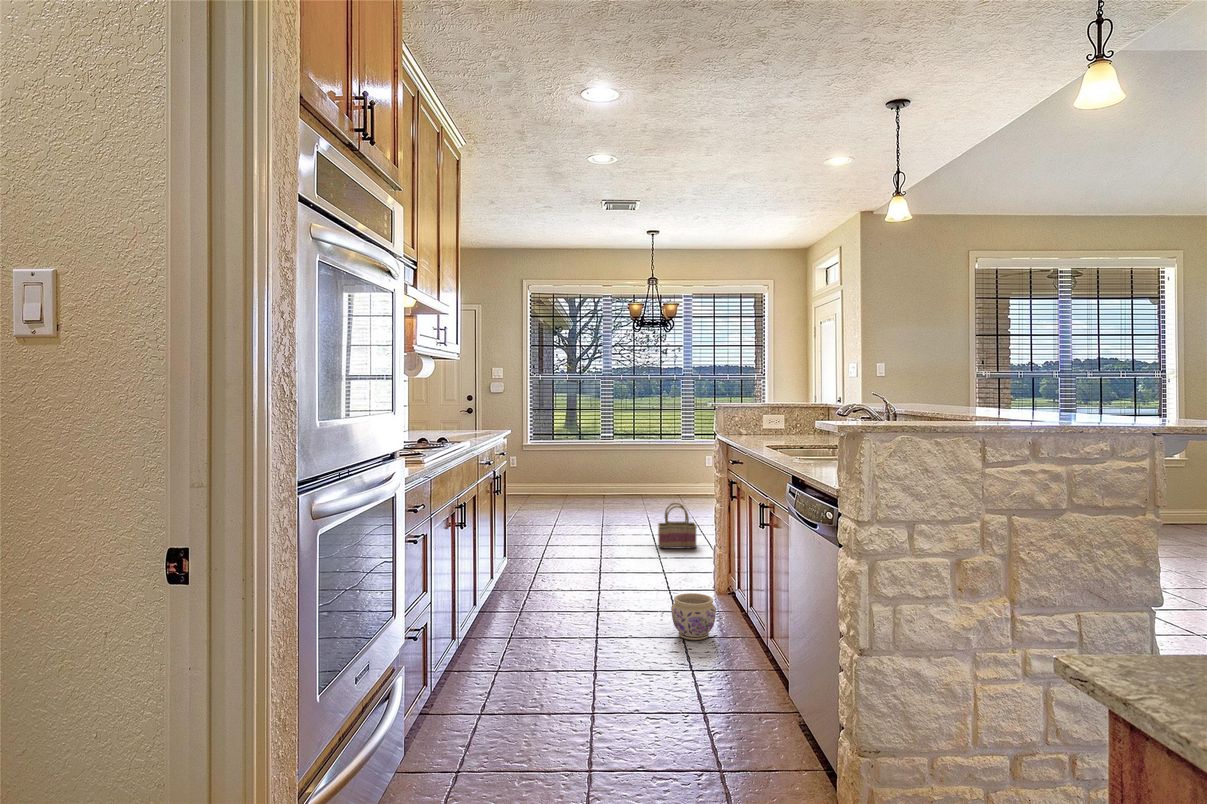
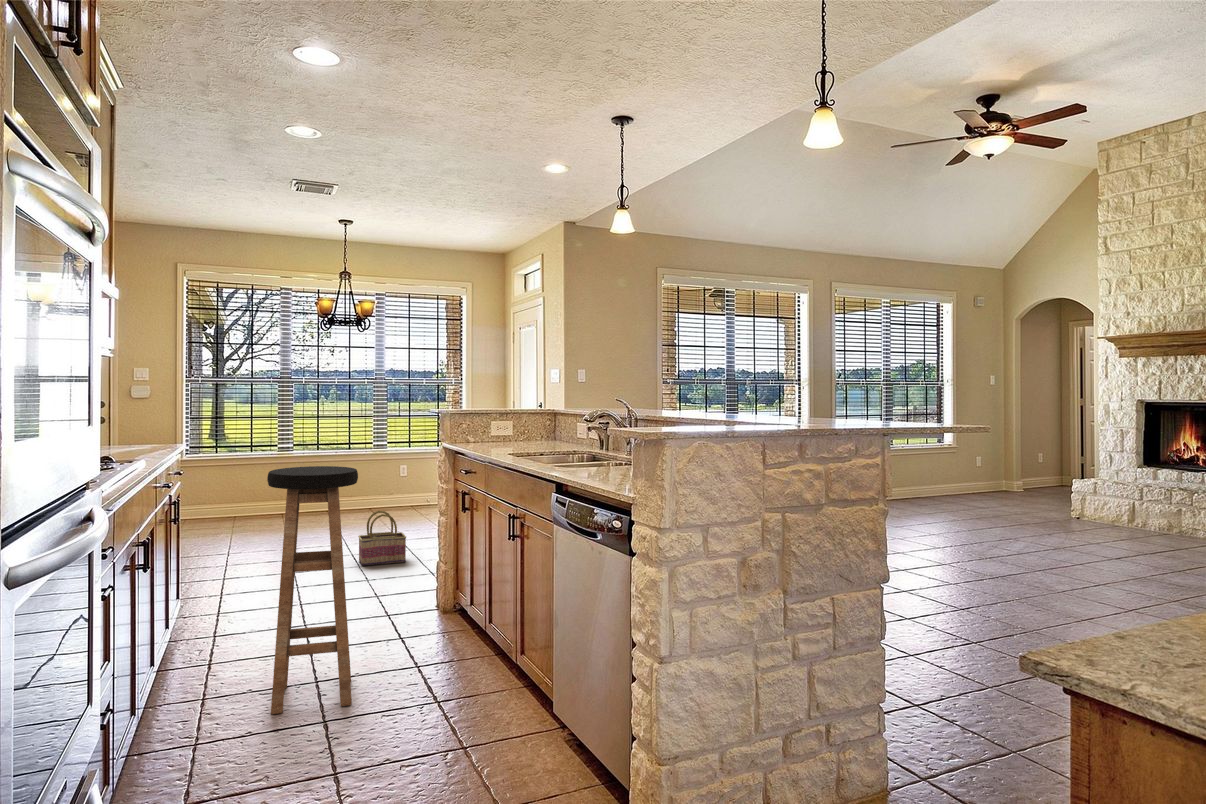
bar stool: none [557,459,626,660] -> present [267,466,358,714]
planter: present [671,593,716,641] -> none [406,615,458,669]

